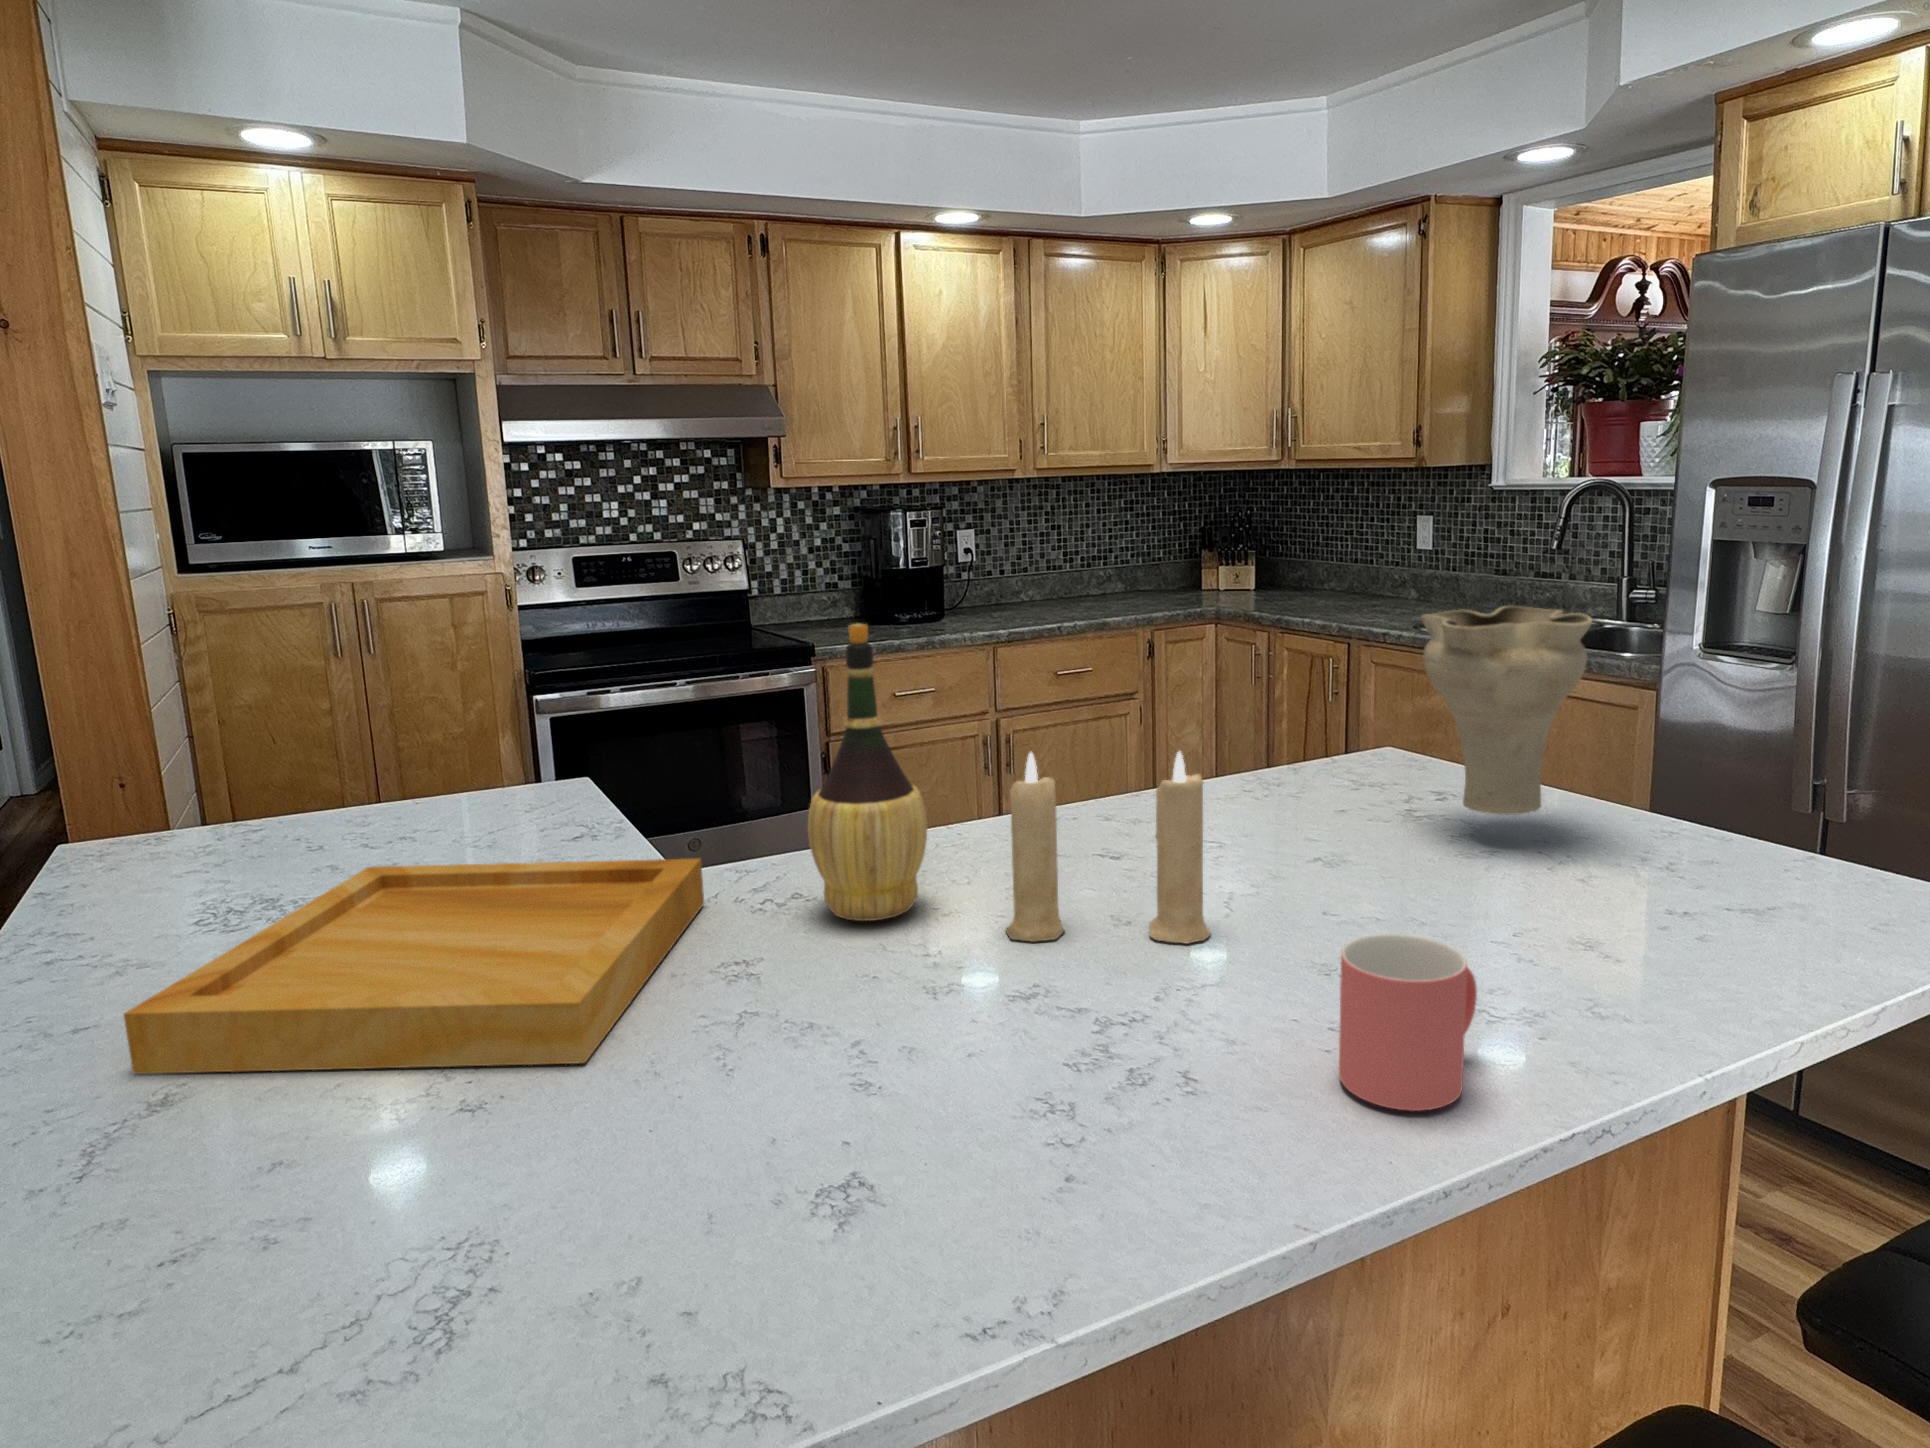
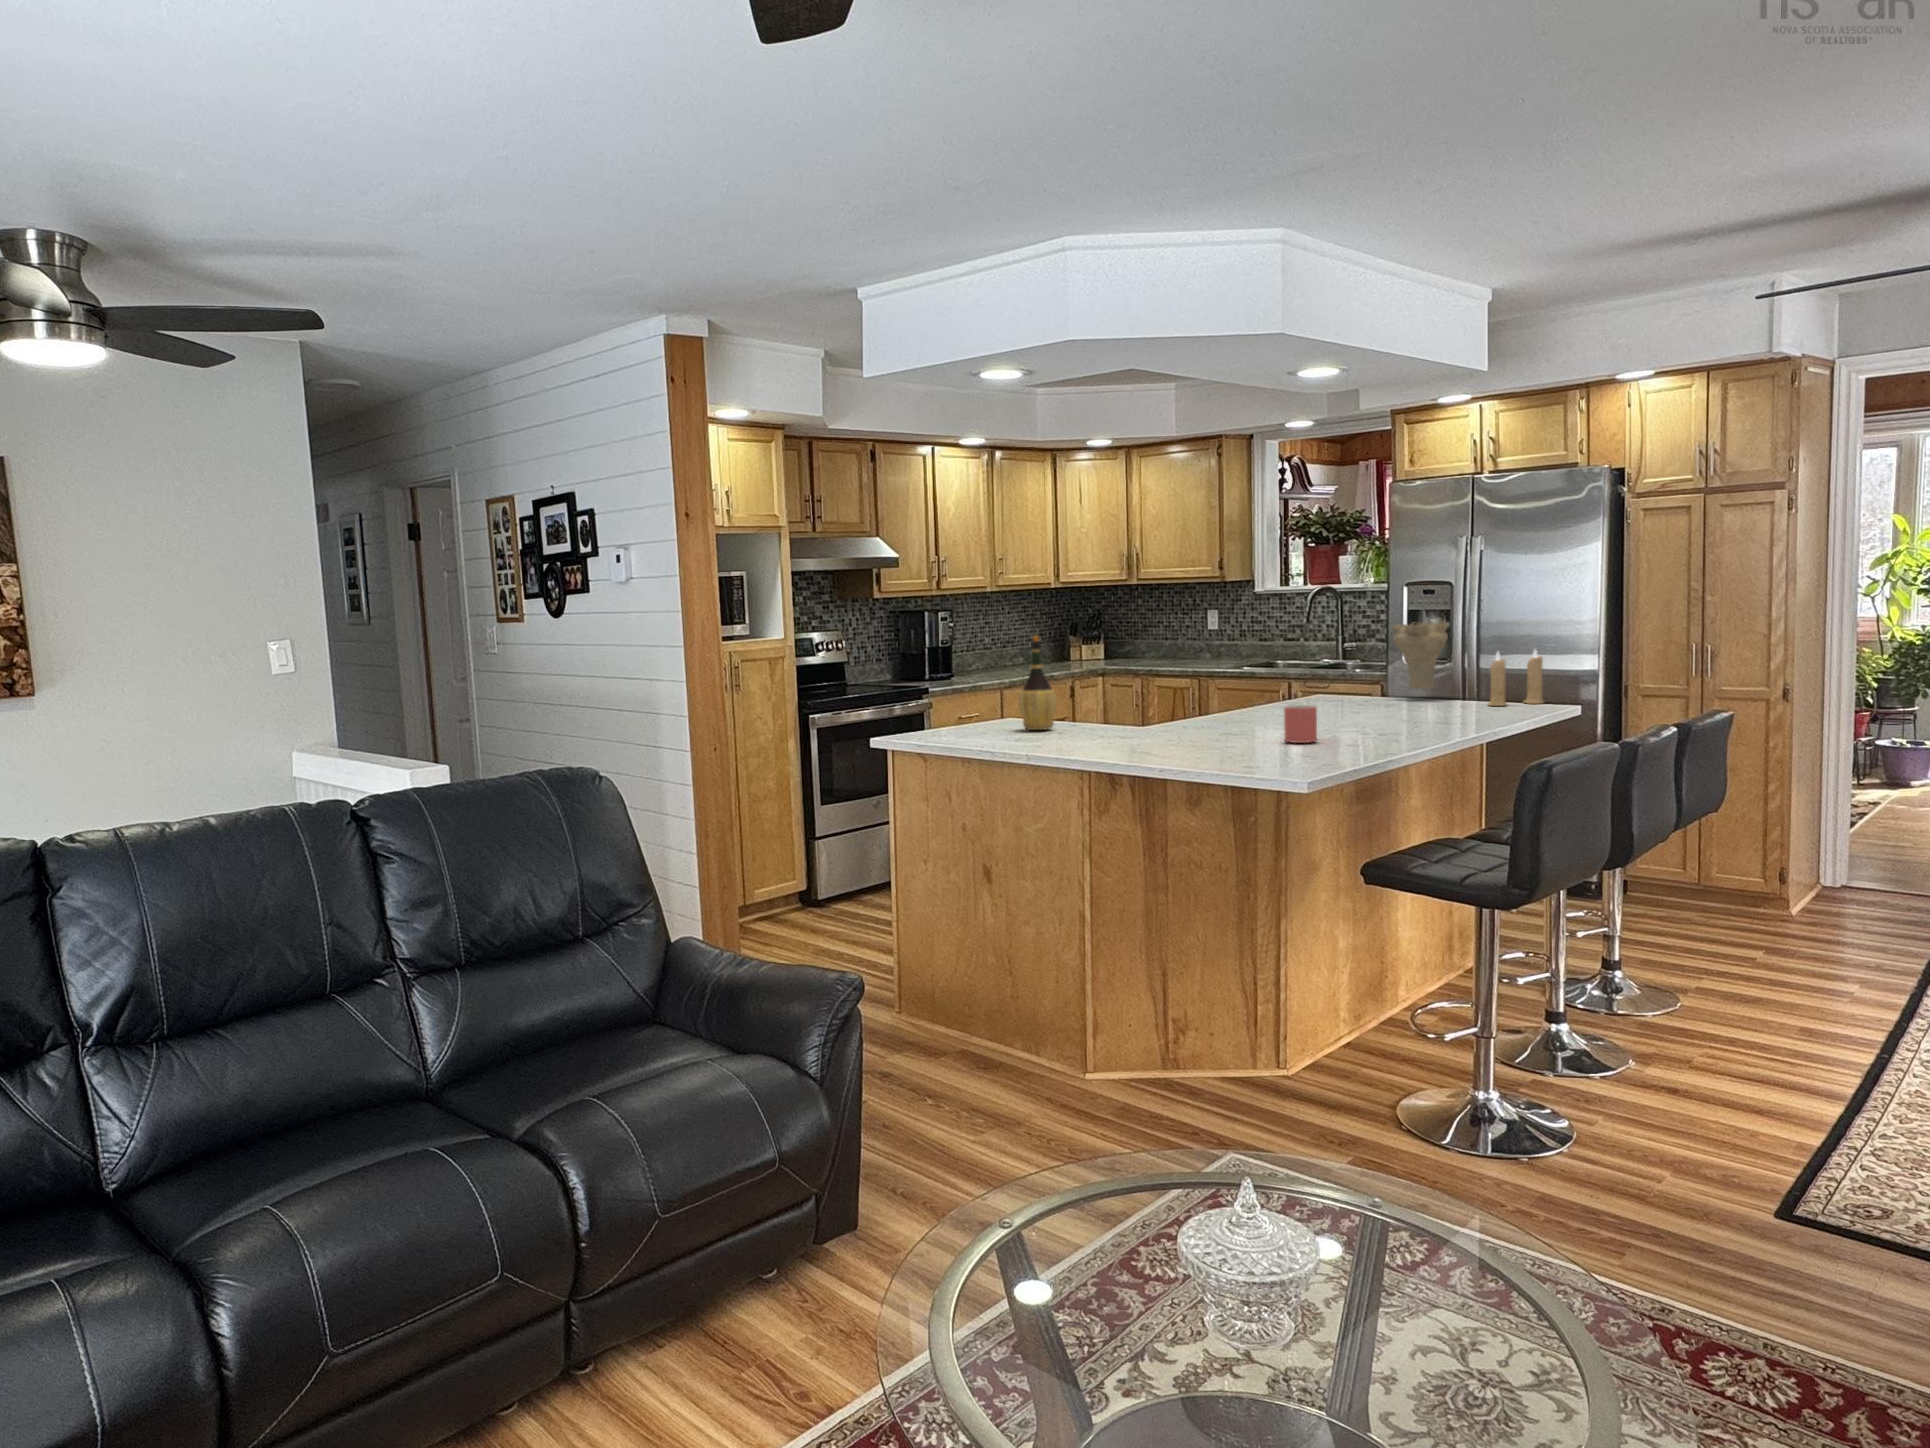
wine bottle: present [808,624,927,921] -> present [1019,635,1057,730]
candle: present [1006,752,1210,943] -> present [1488,649,1544,706]
tray: present [124,858,704,1074] -> none [1122,705,1285,740]
mug: present [1339,934,1477,1111] -> present [1284,705,1317,743]

